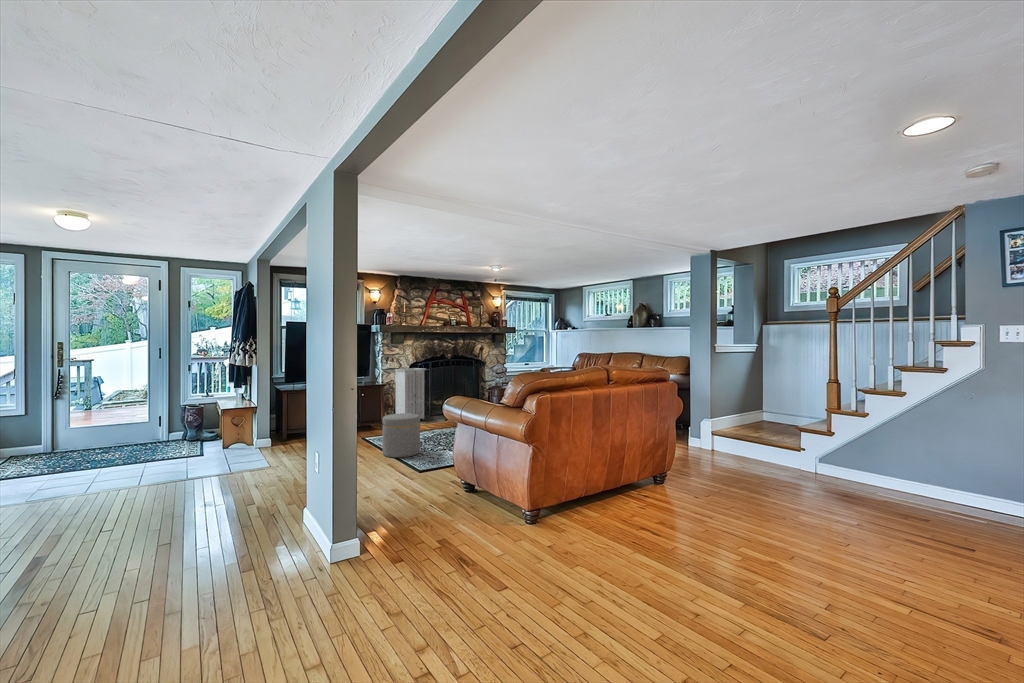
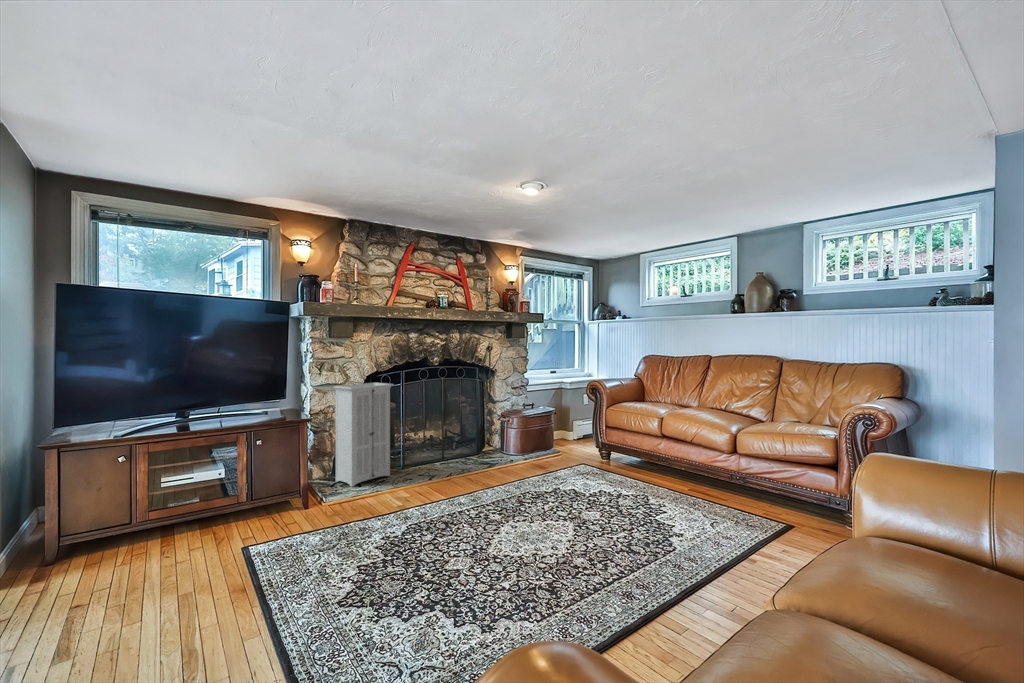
ottoman: present [382,413,420,458] -> none [252,507,359,652]

